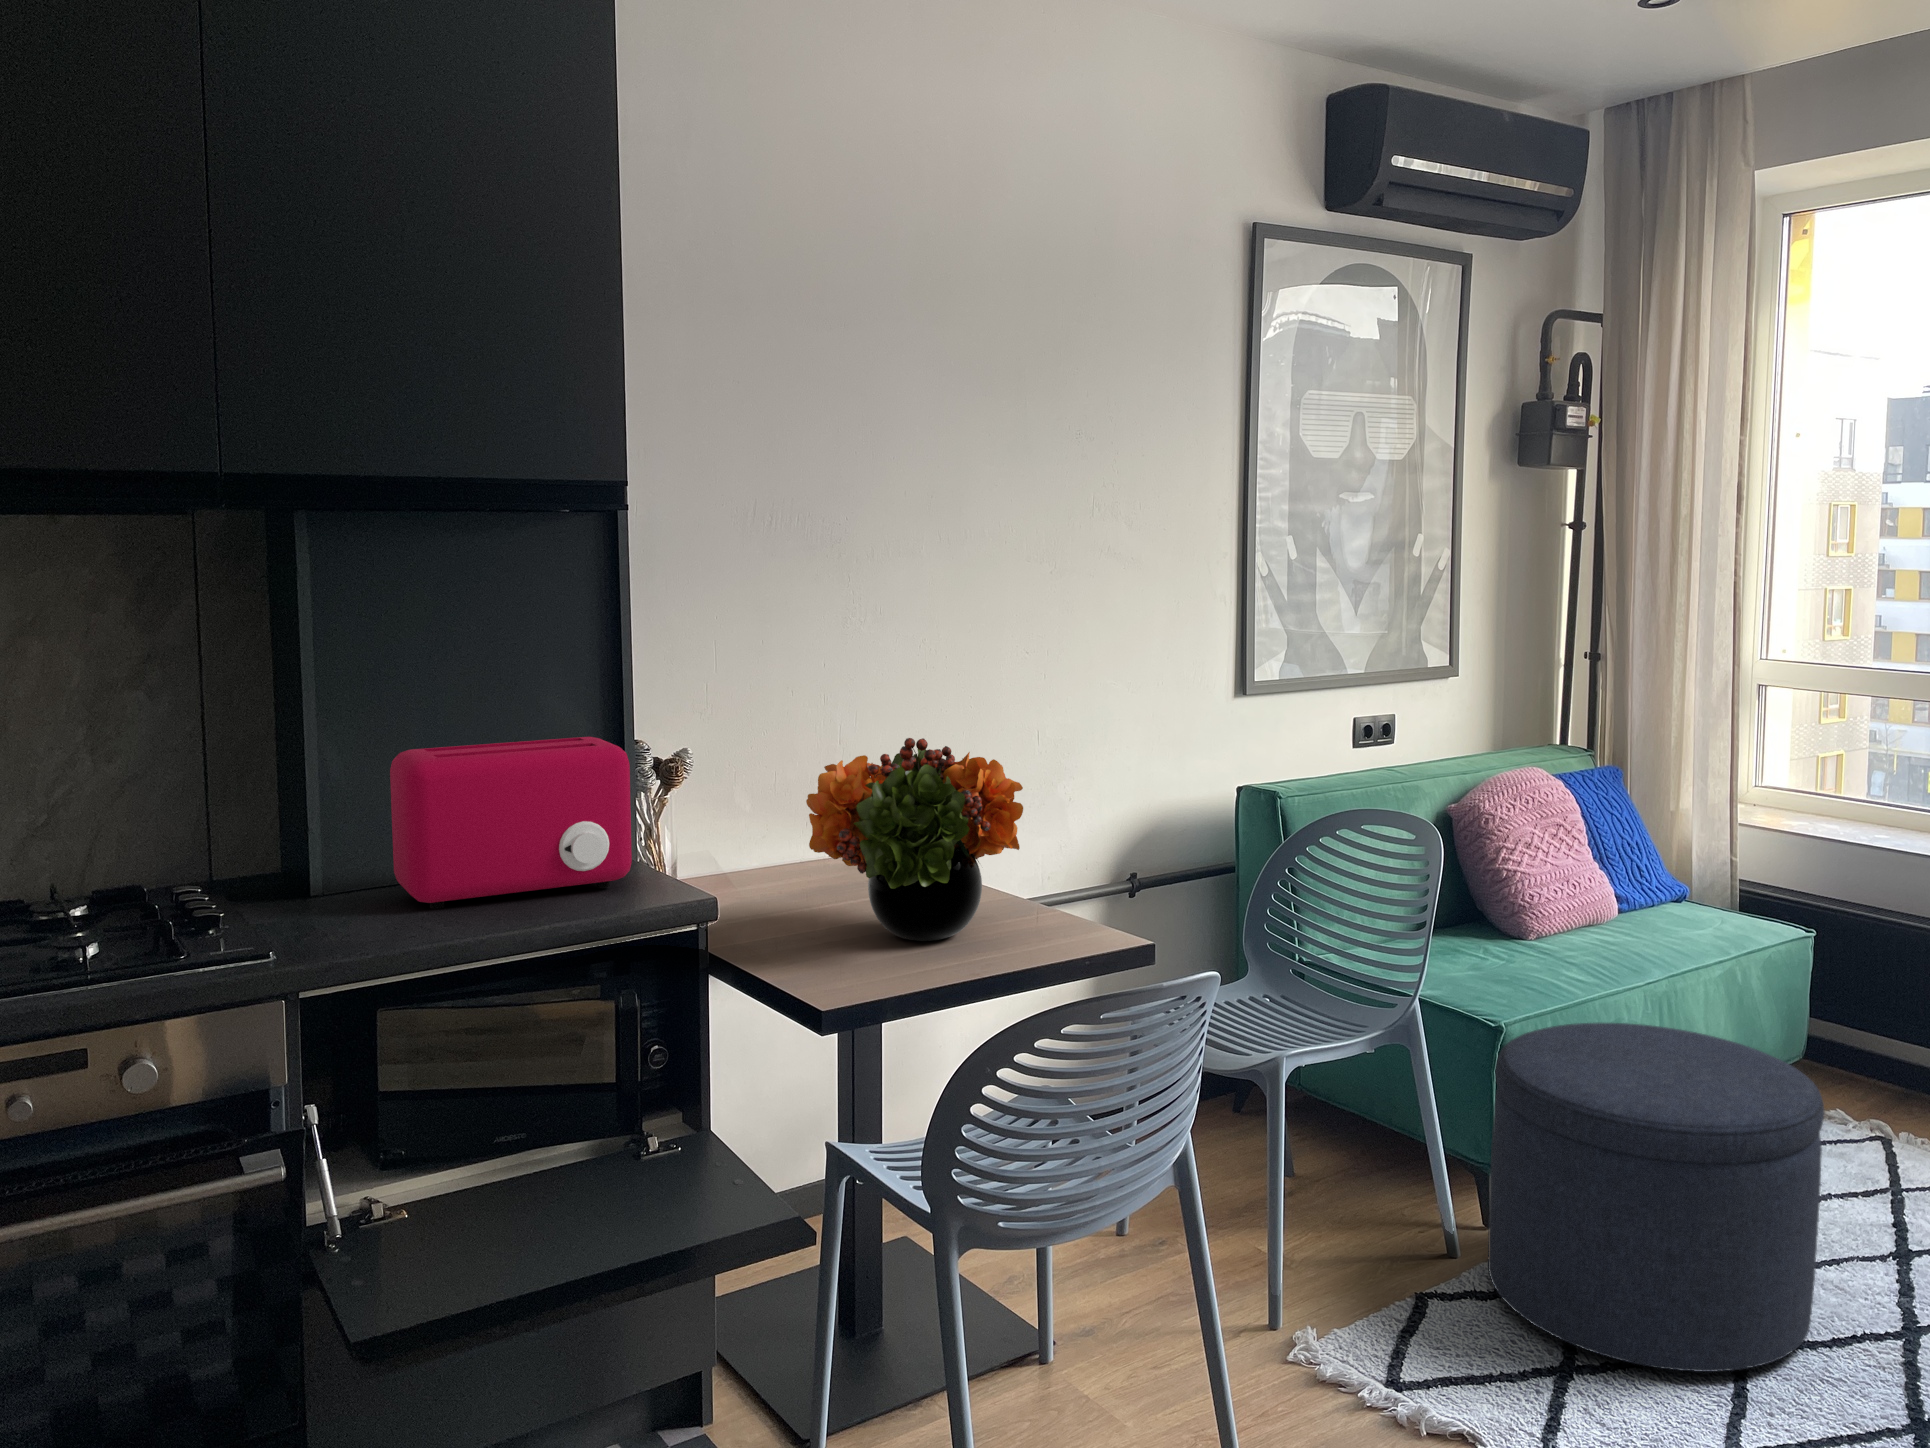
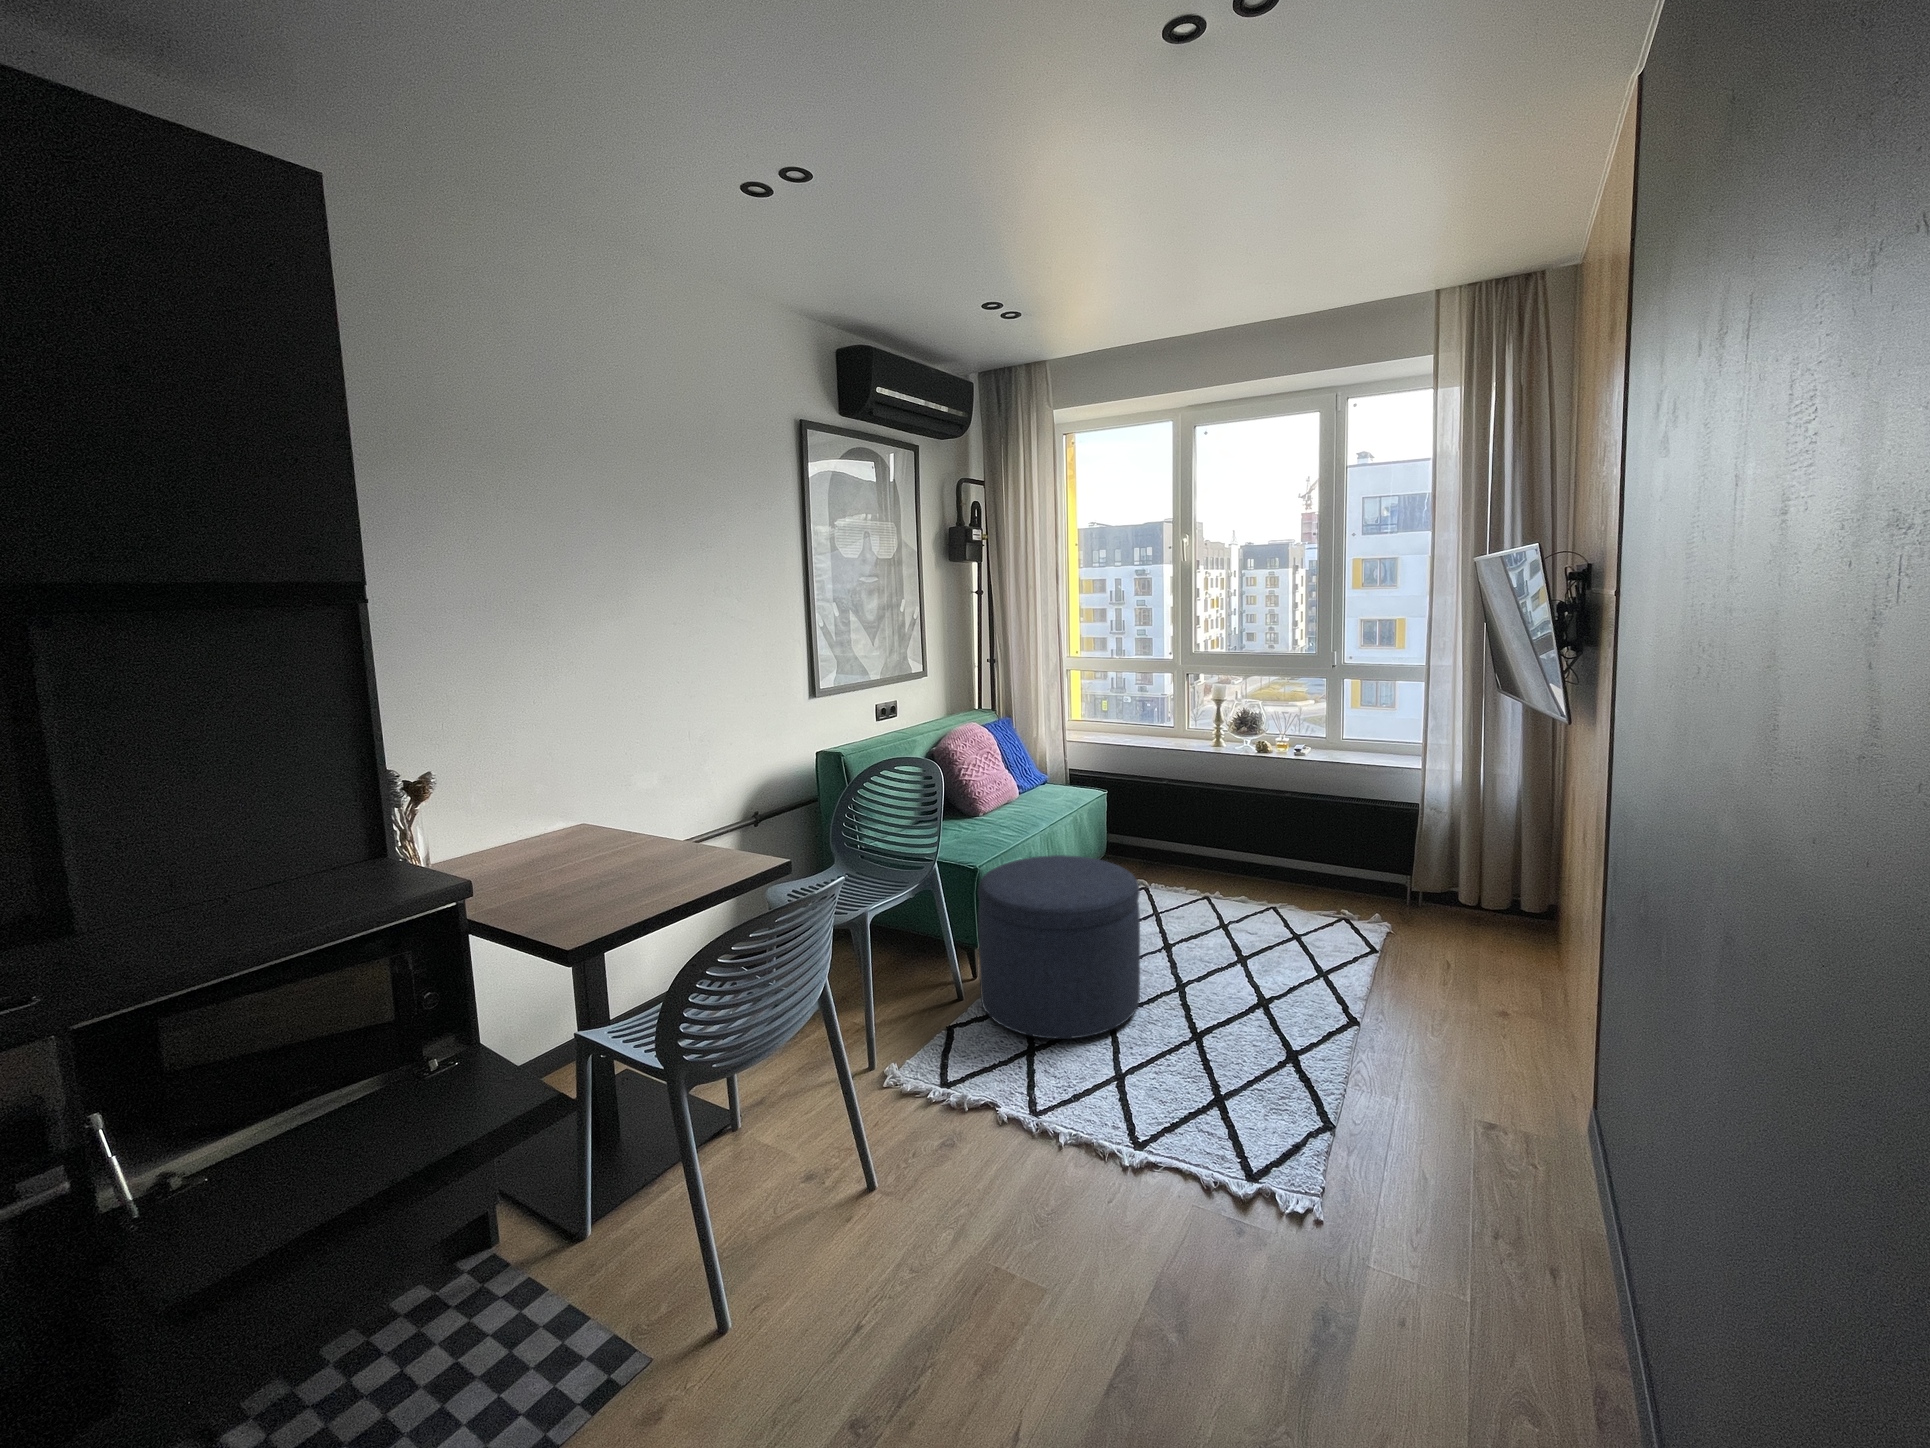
toaster: present [390,737,632,909] -> none [157,774,398,928]
flower arrangement: present [806,738,1023,941] -> none [535,748,697,881]

